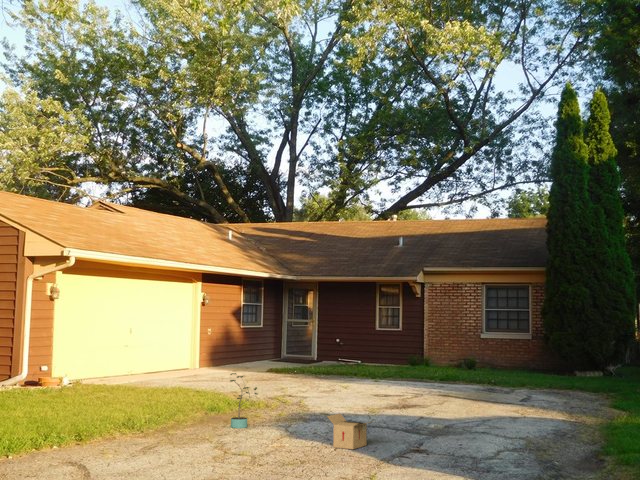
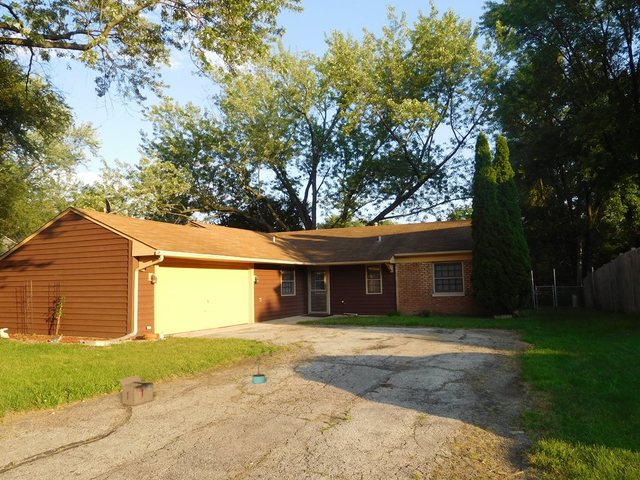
cardboard box: present [327,414,367,449] -> present [119,375,153,406]

